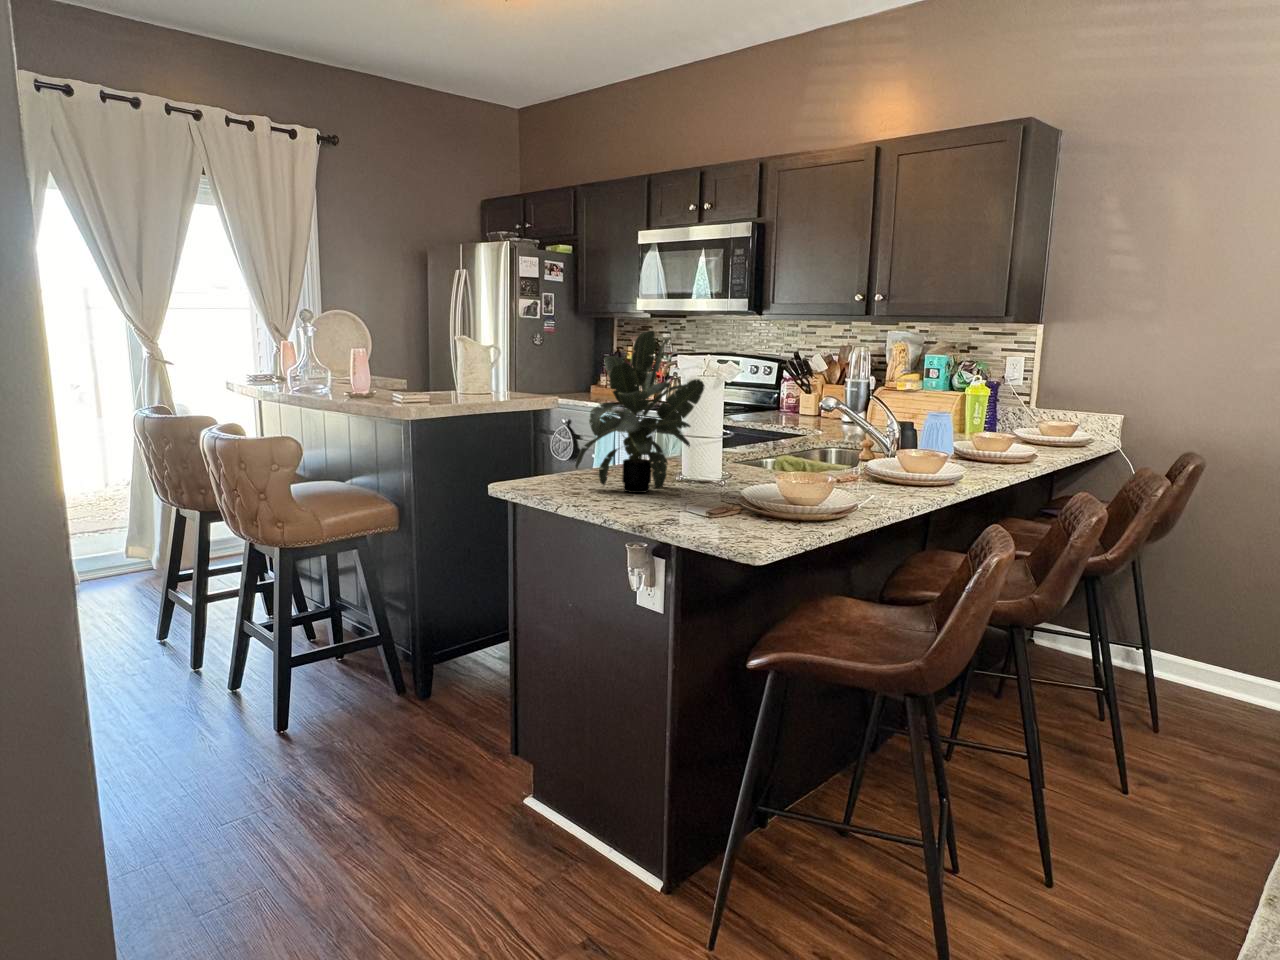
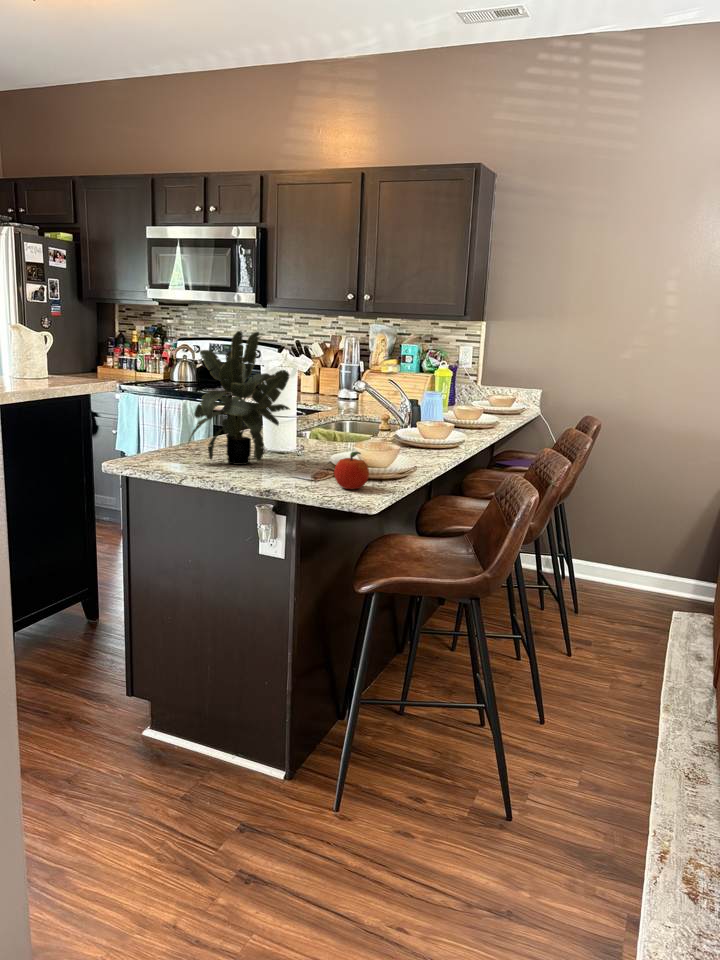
fruit: none [725,482,771,531] -> present [334,452,369,489]

